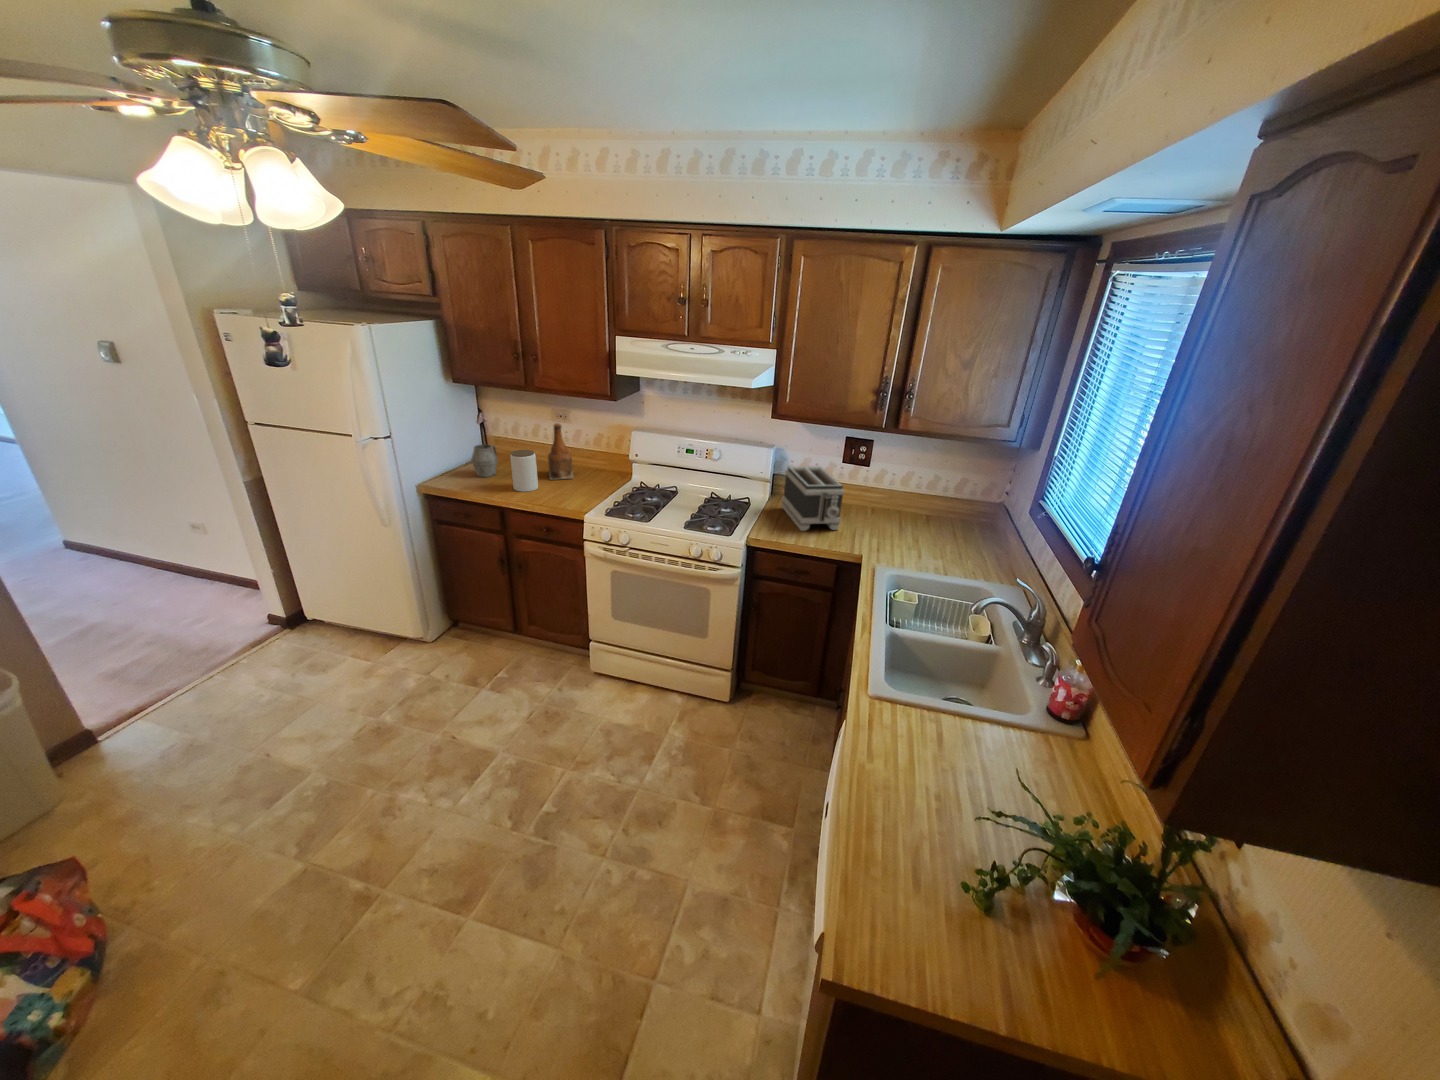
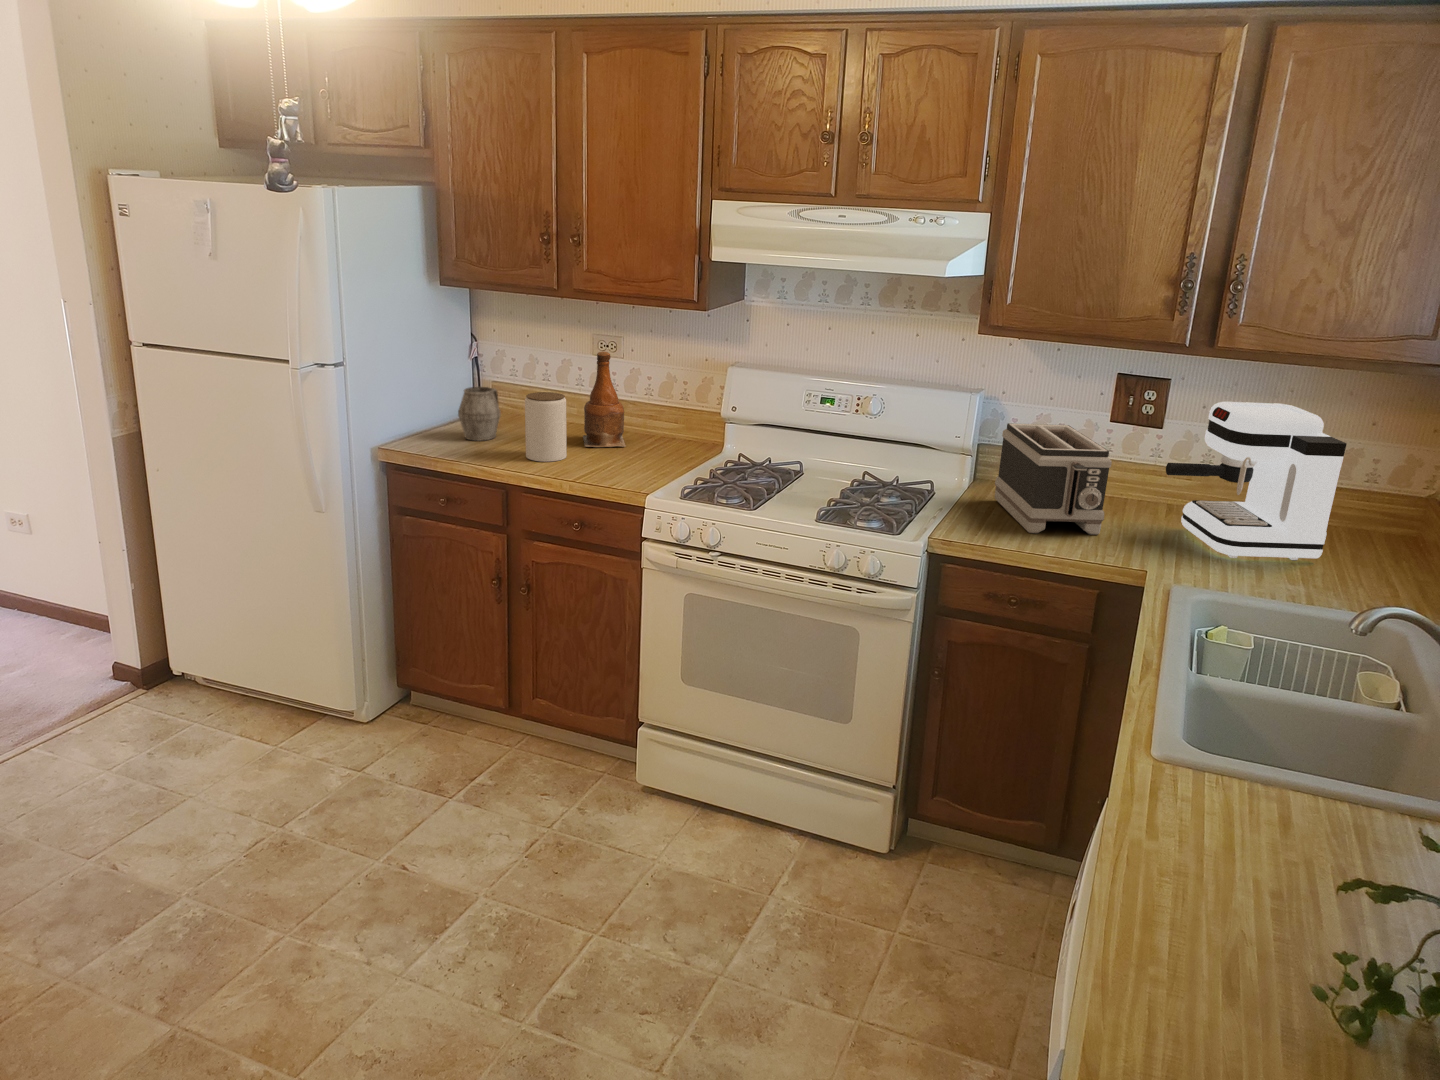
coffee maker: none [873,456,966,543] -> present [1166,402,1347,560]

